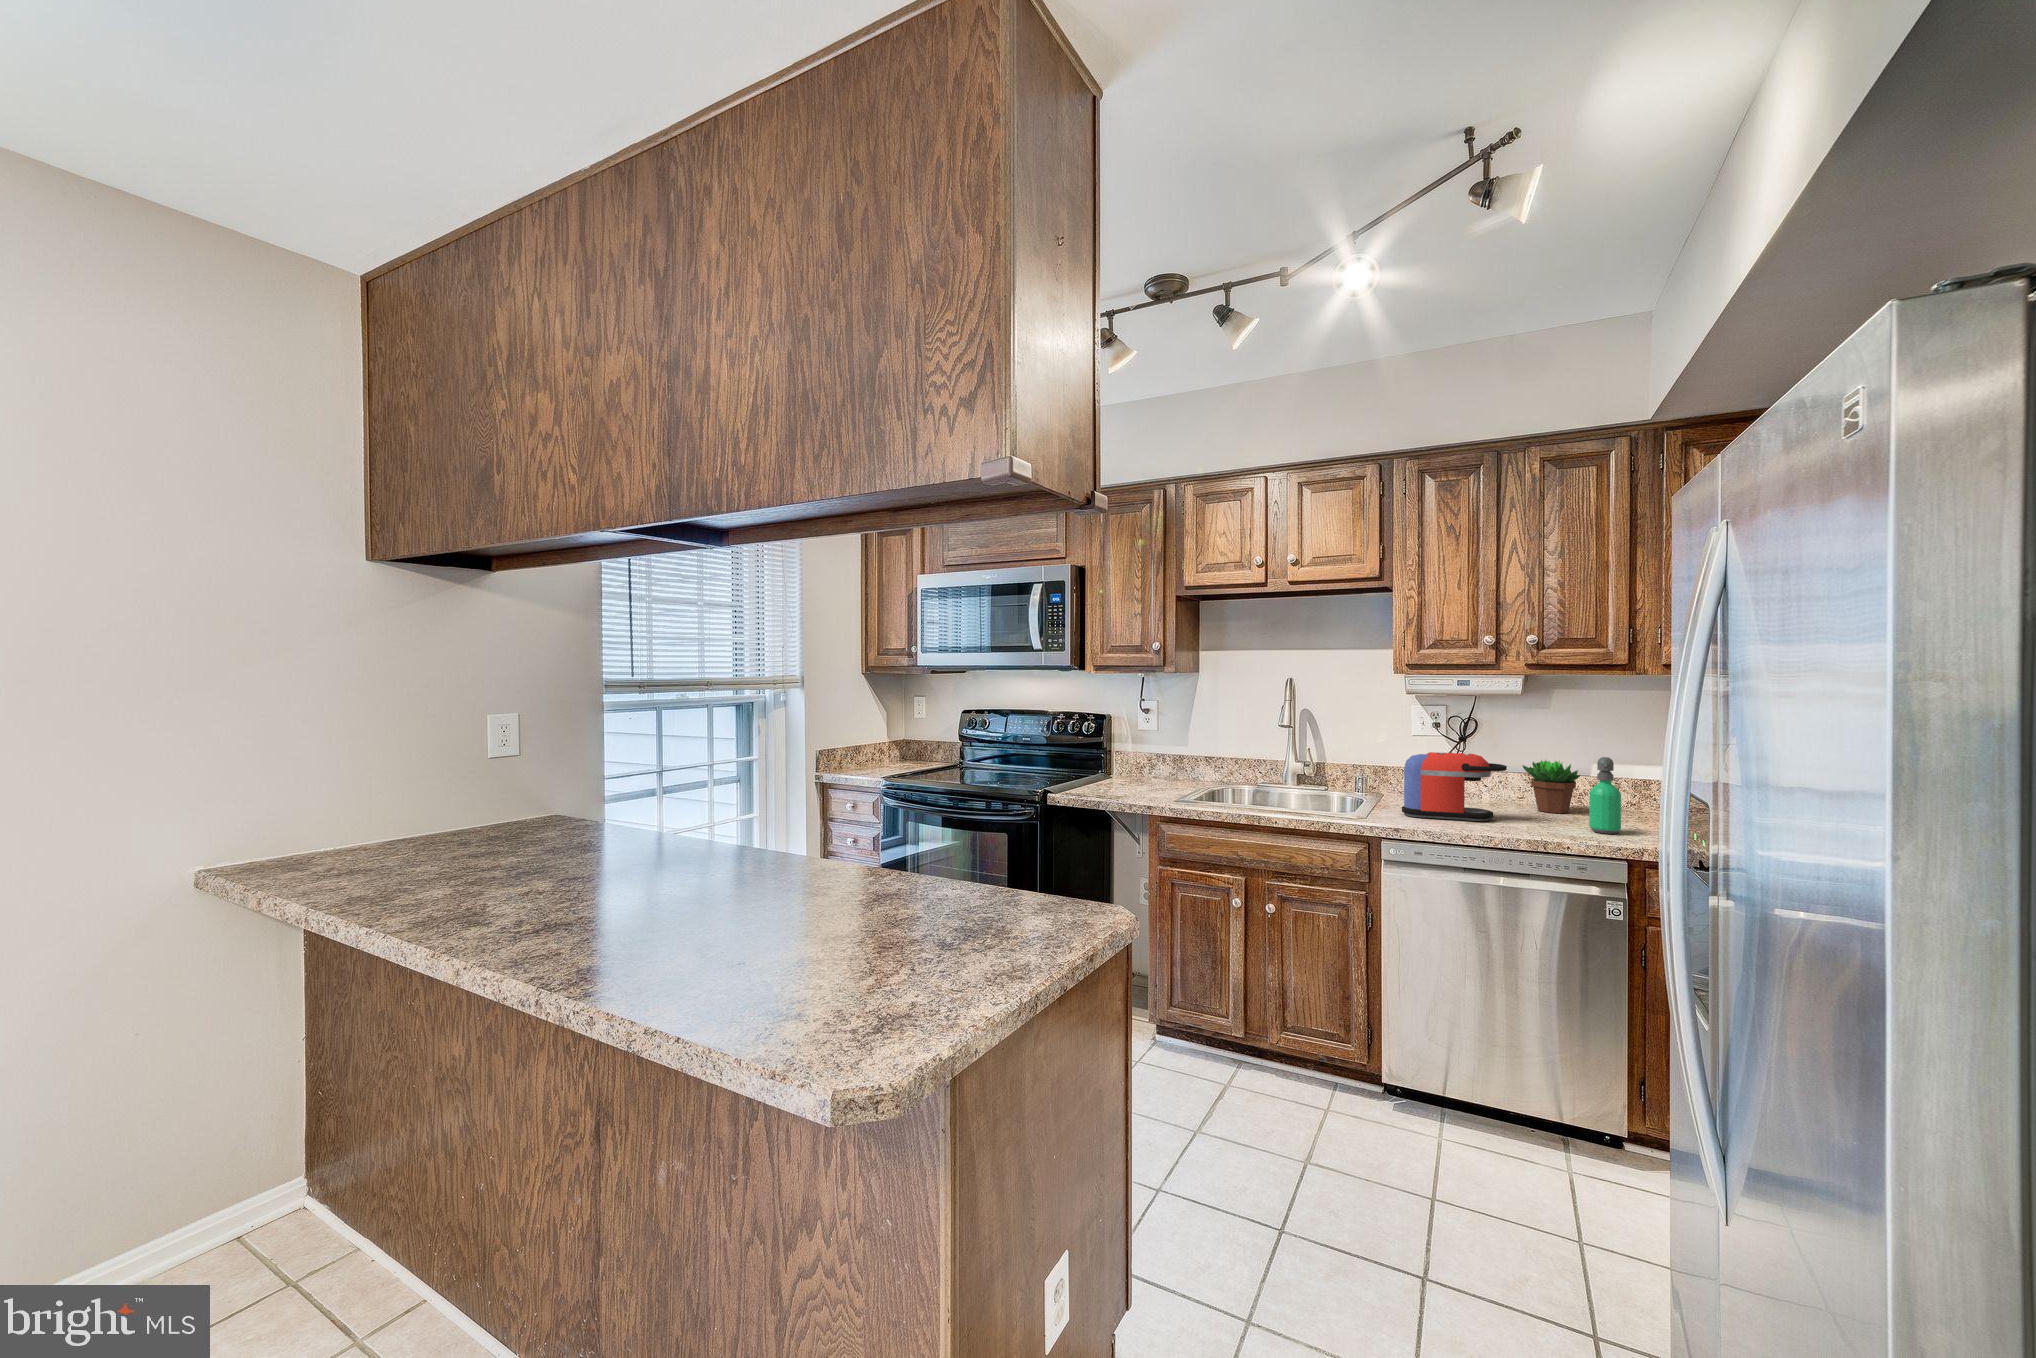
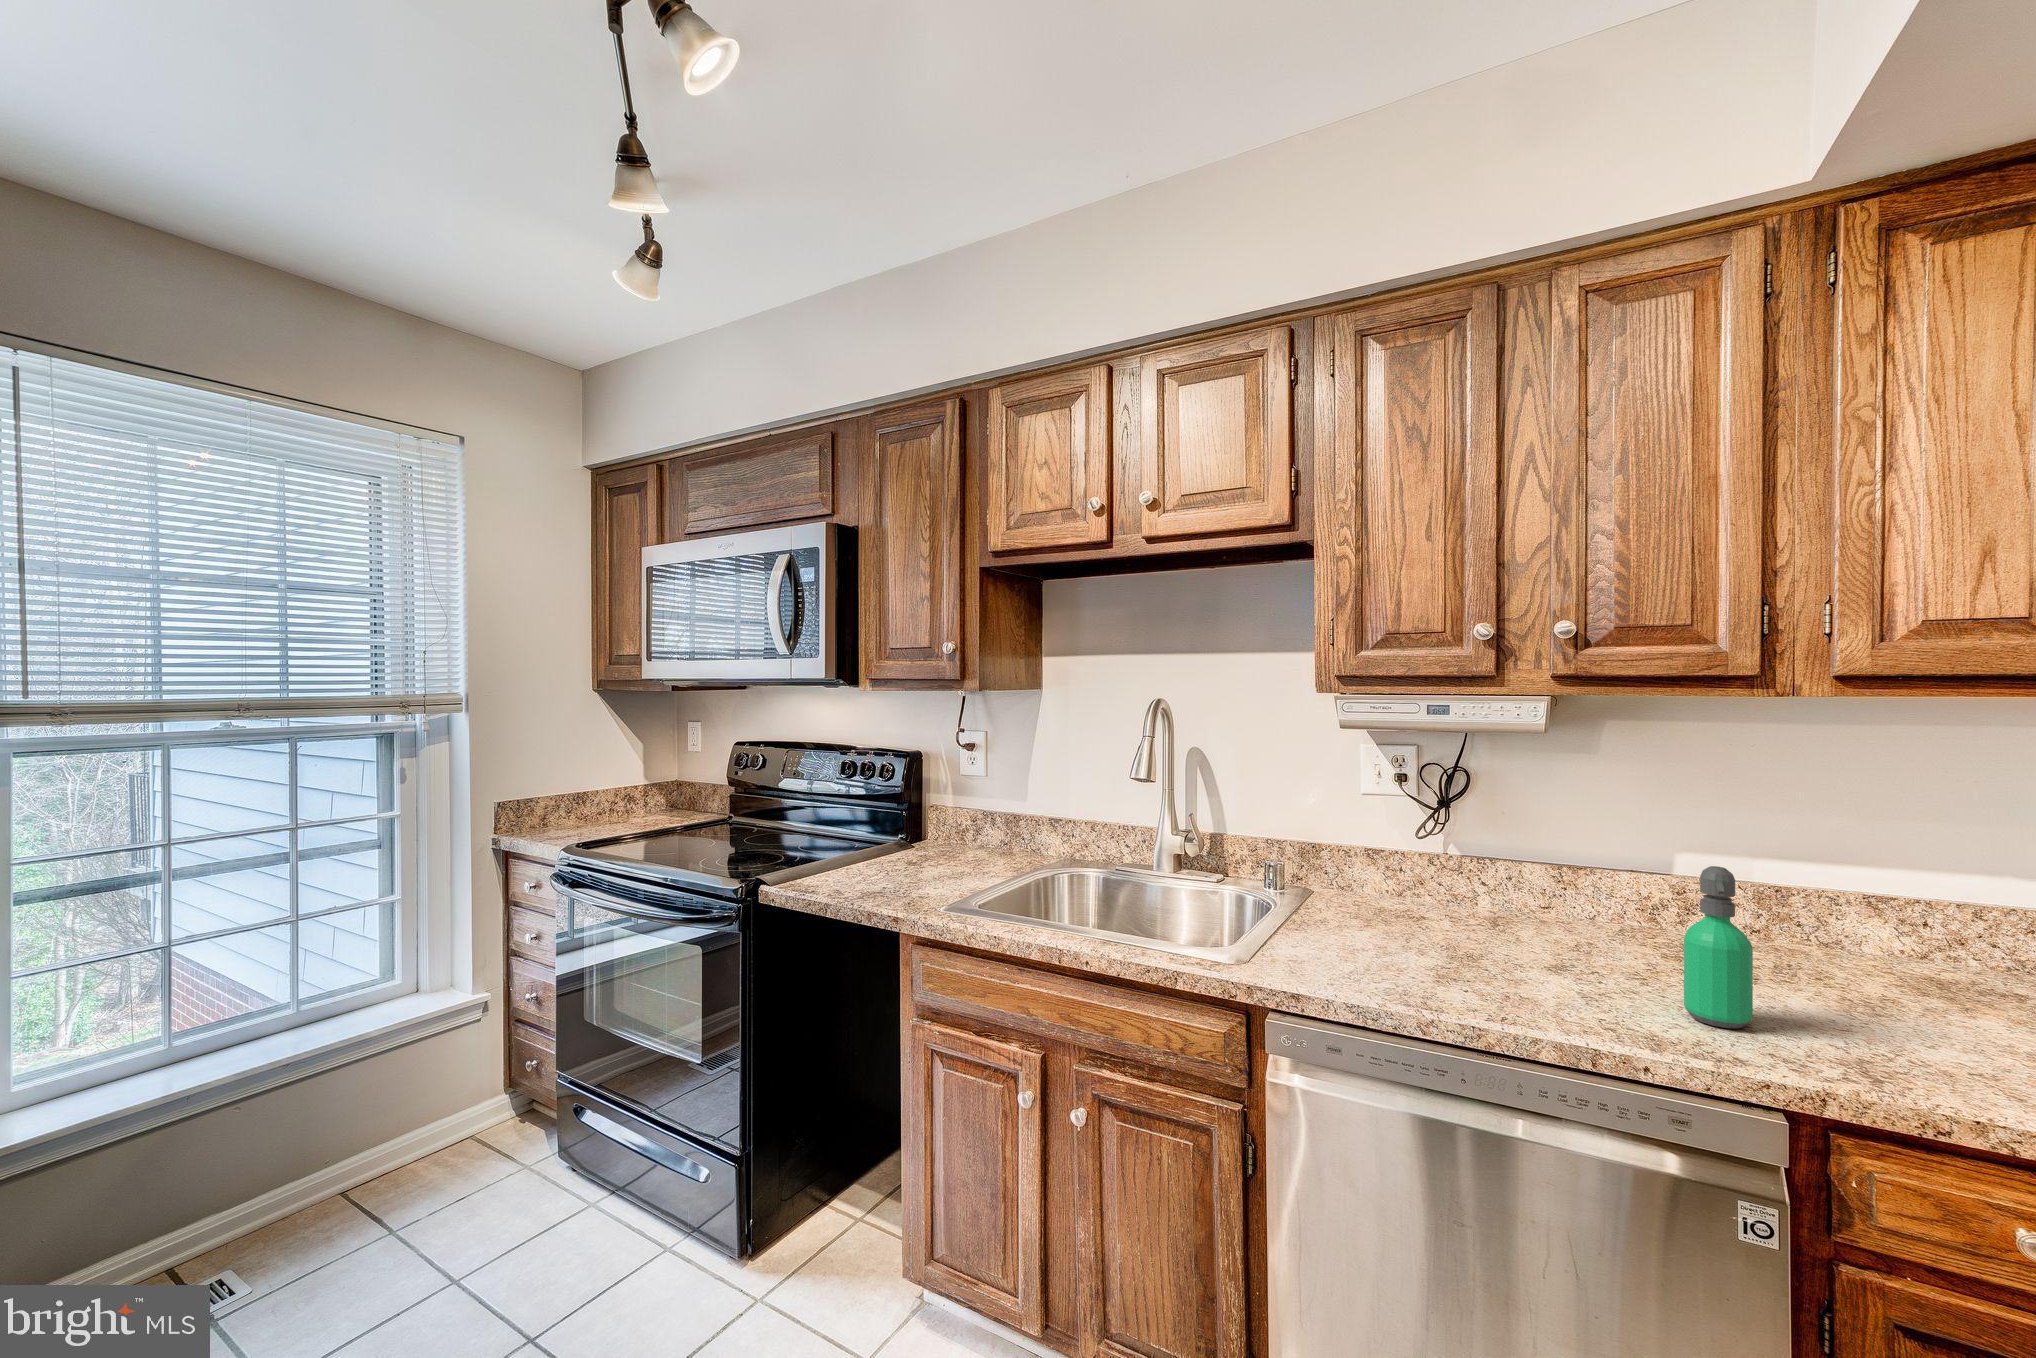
coffee maker: present [1402,752,1507,821] -> none [1323,839,1516,977]
succulent plant: present [1523,760,1580,813] -> none [1547,847,1656,952]

